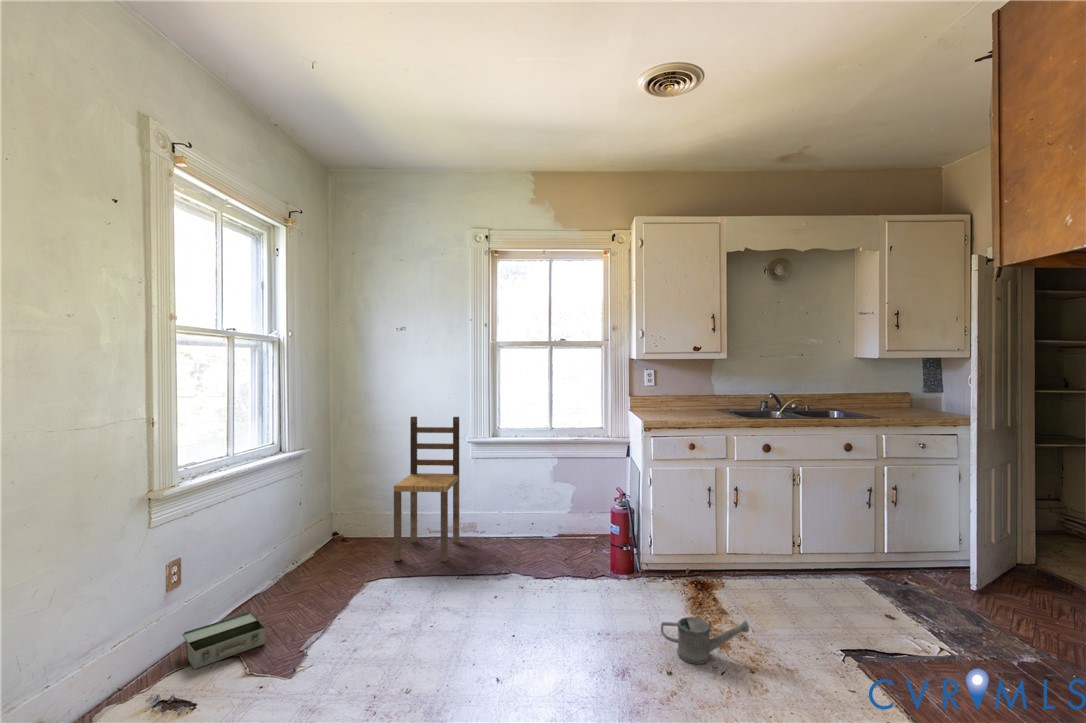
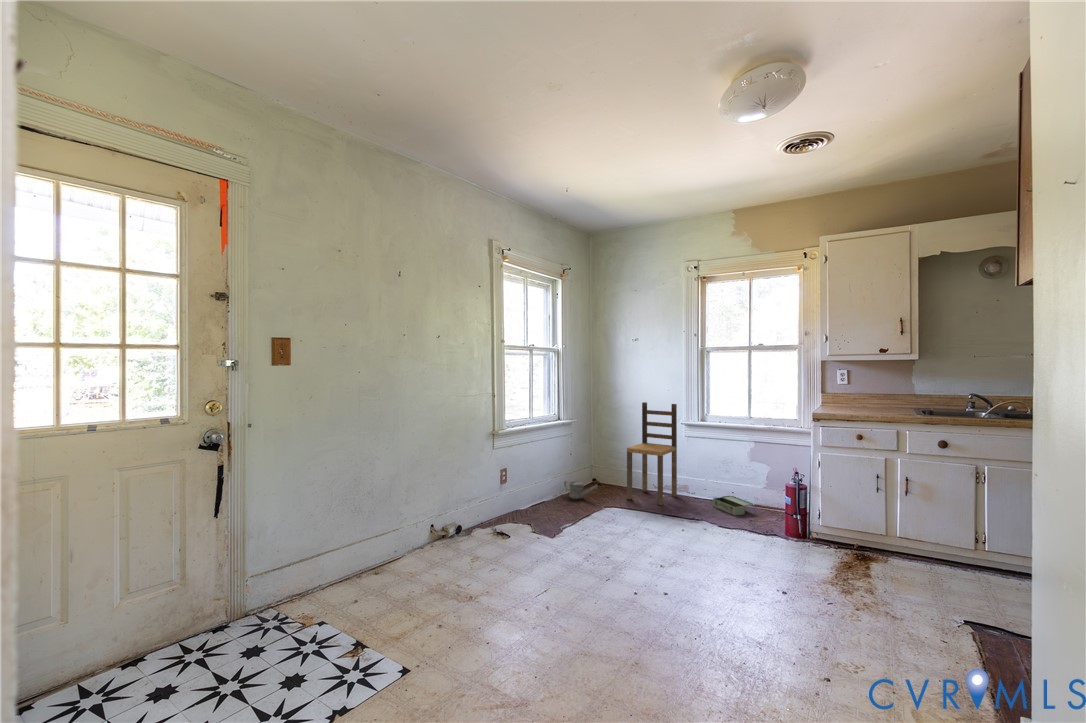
toolbox: present [183,612,266,669] -> present [713,496,753,516]
watering can: present [661,617,749,664] -> present [564,481,598,499]

